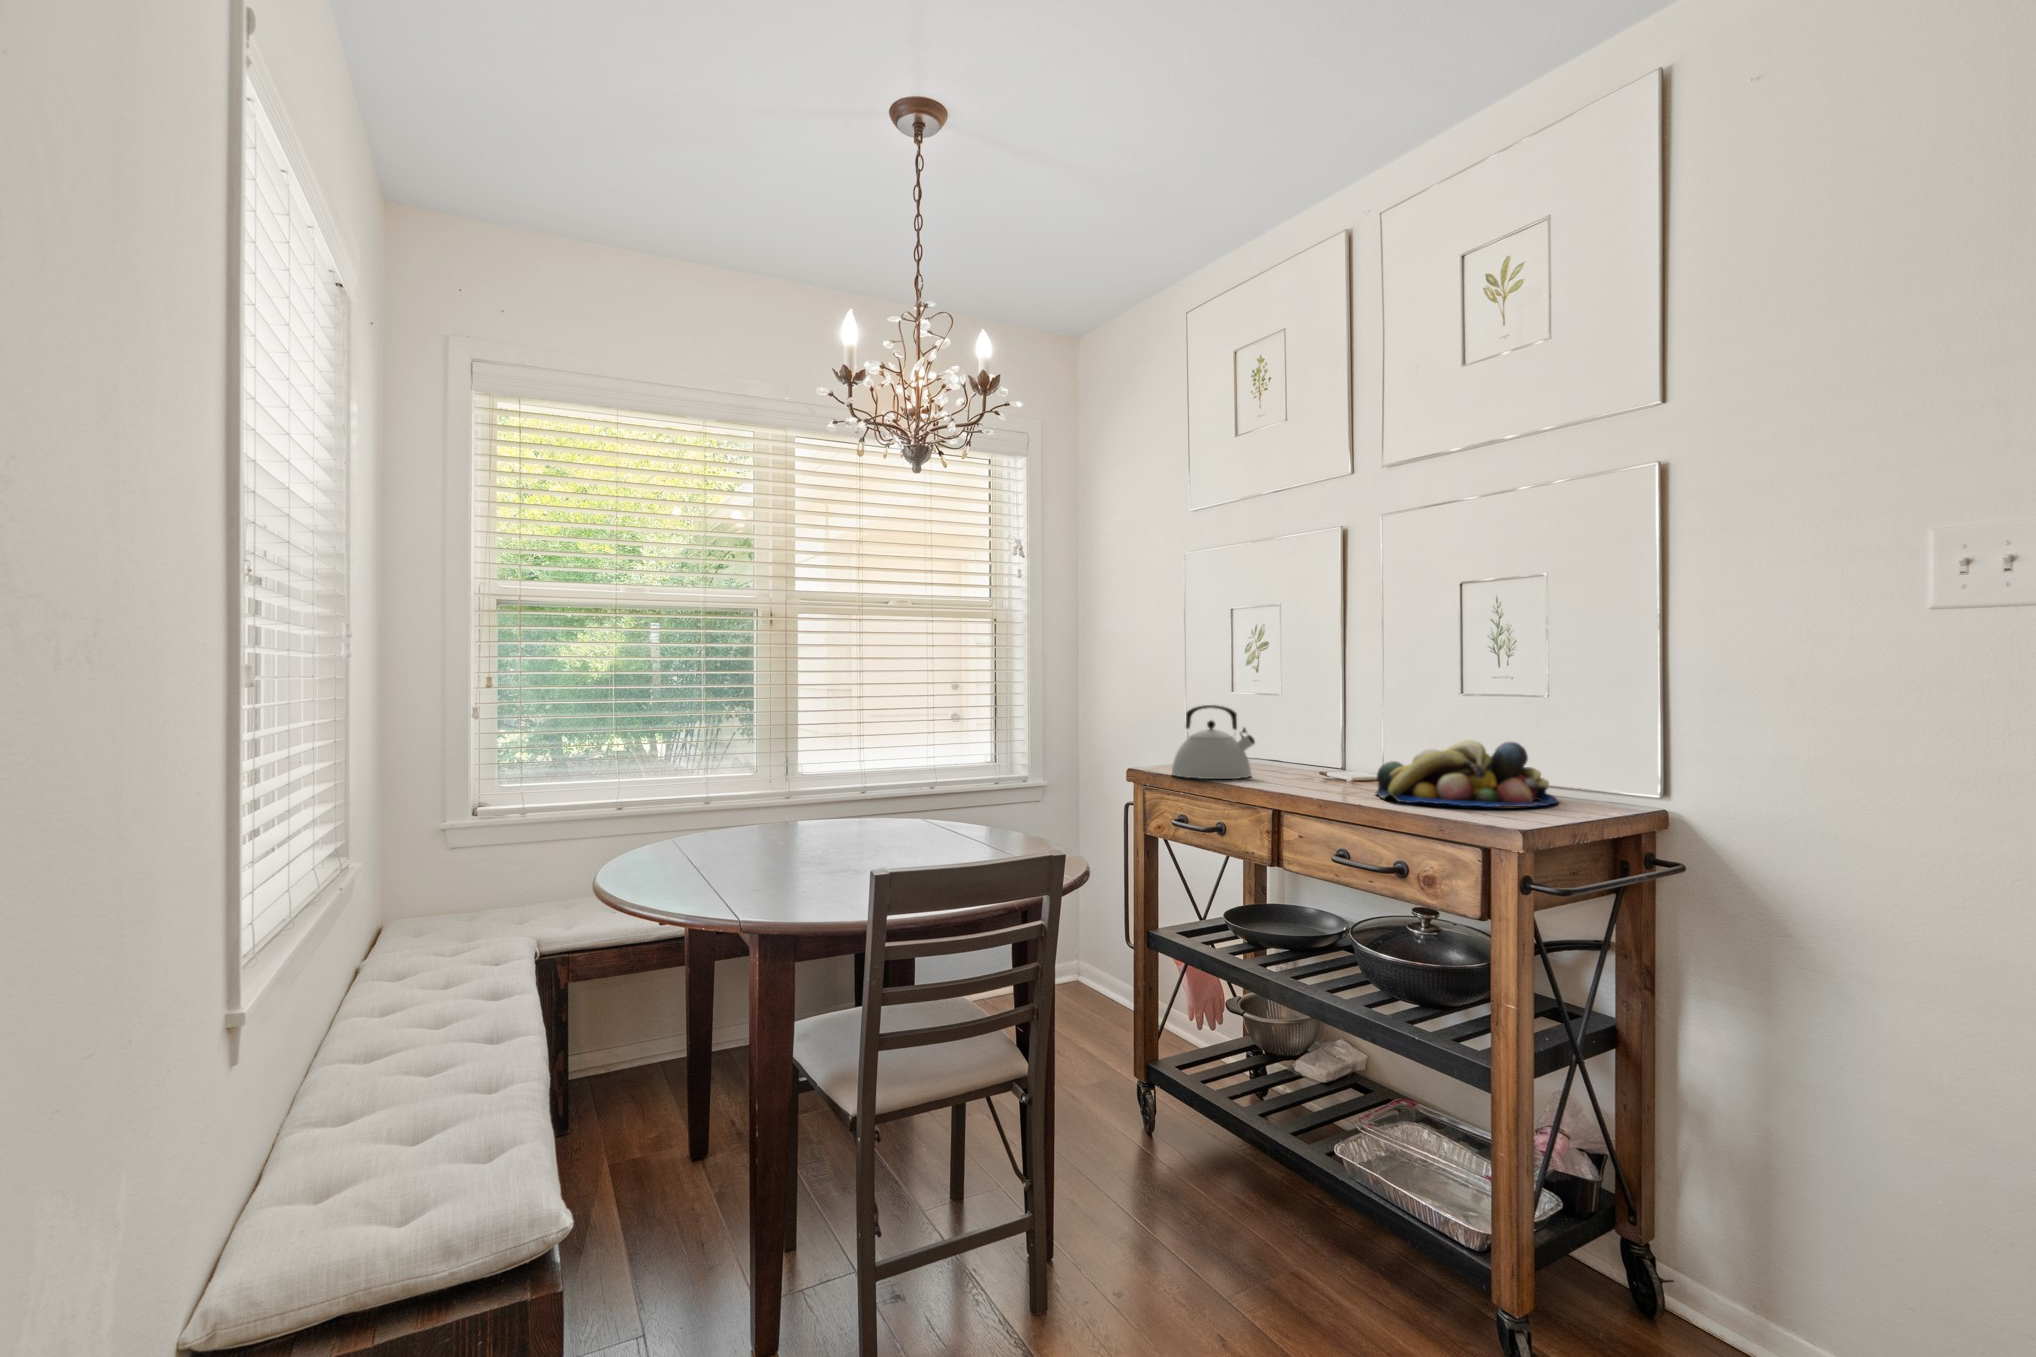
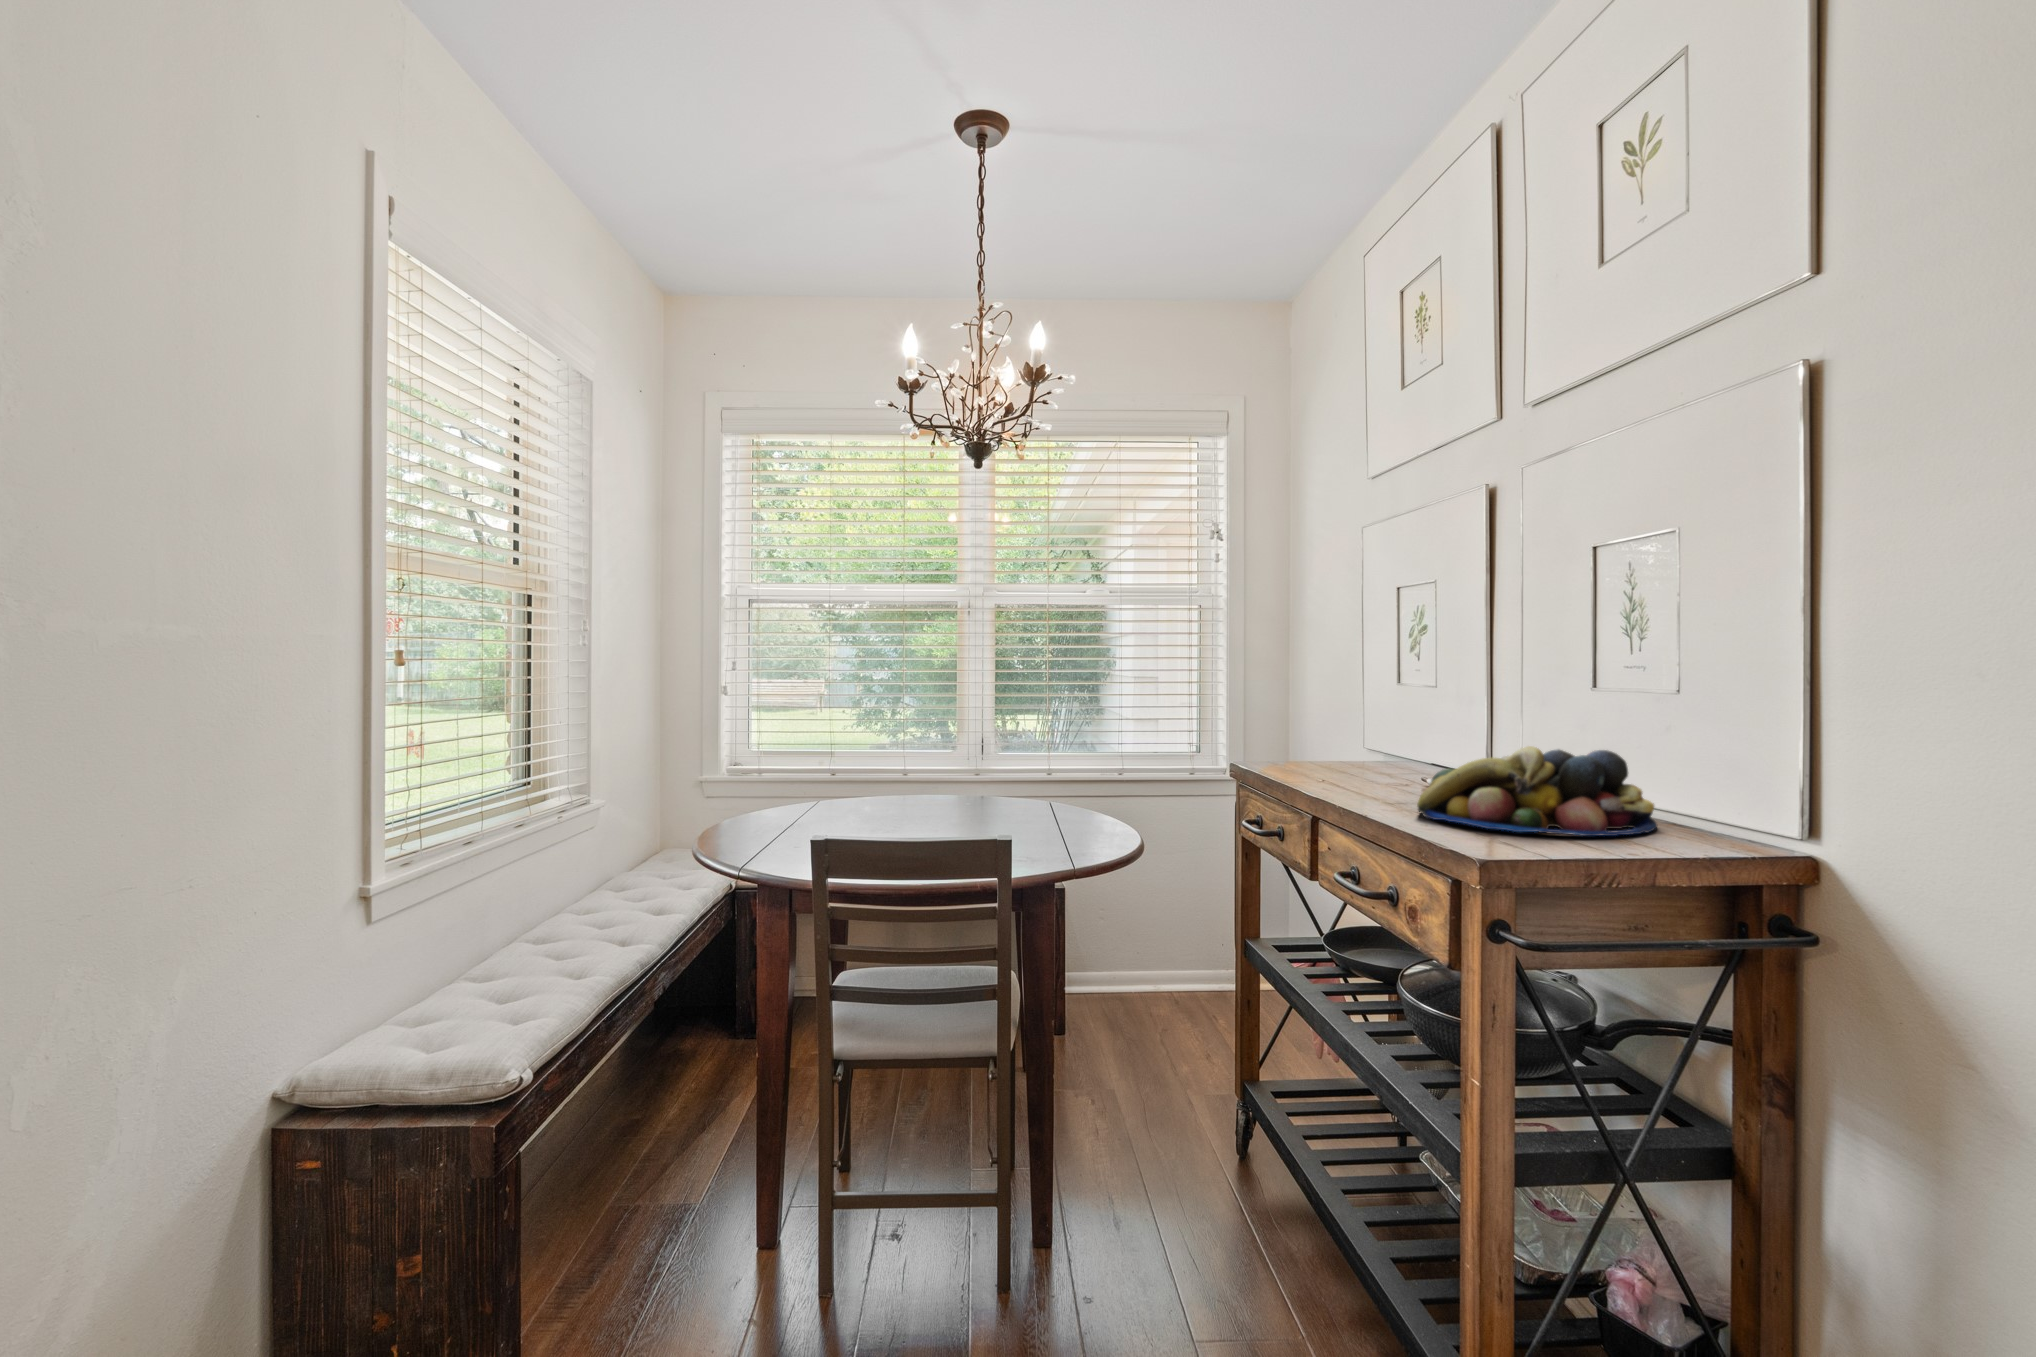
kettle: present [1172,705,1255,779] -> none [1263,697,1354,779]

